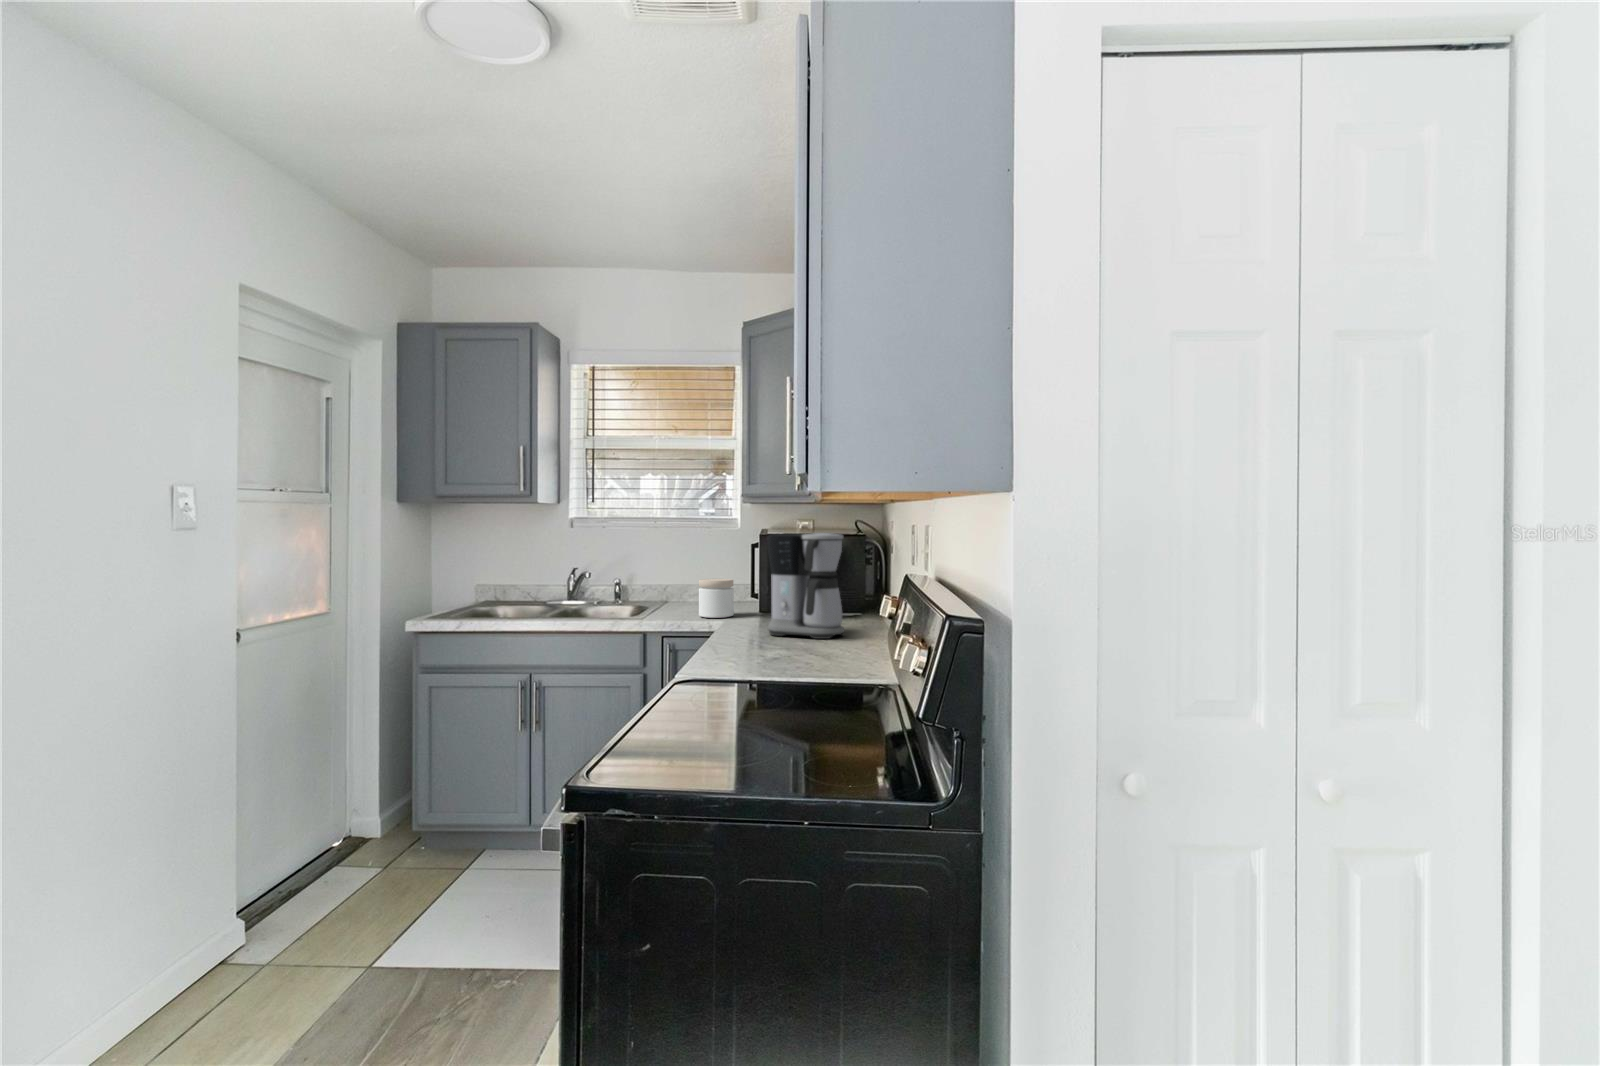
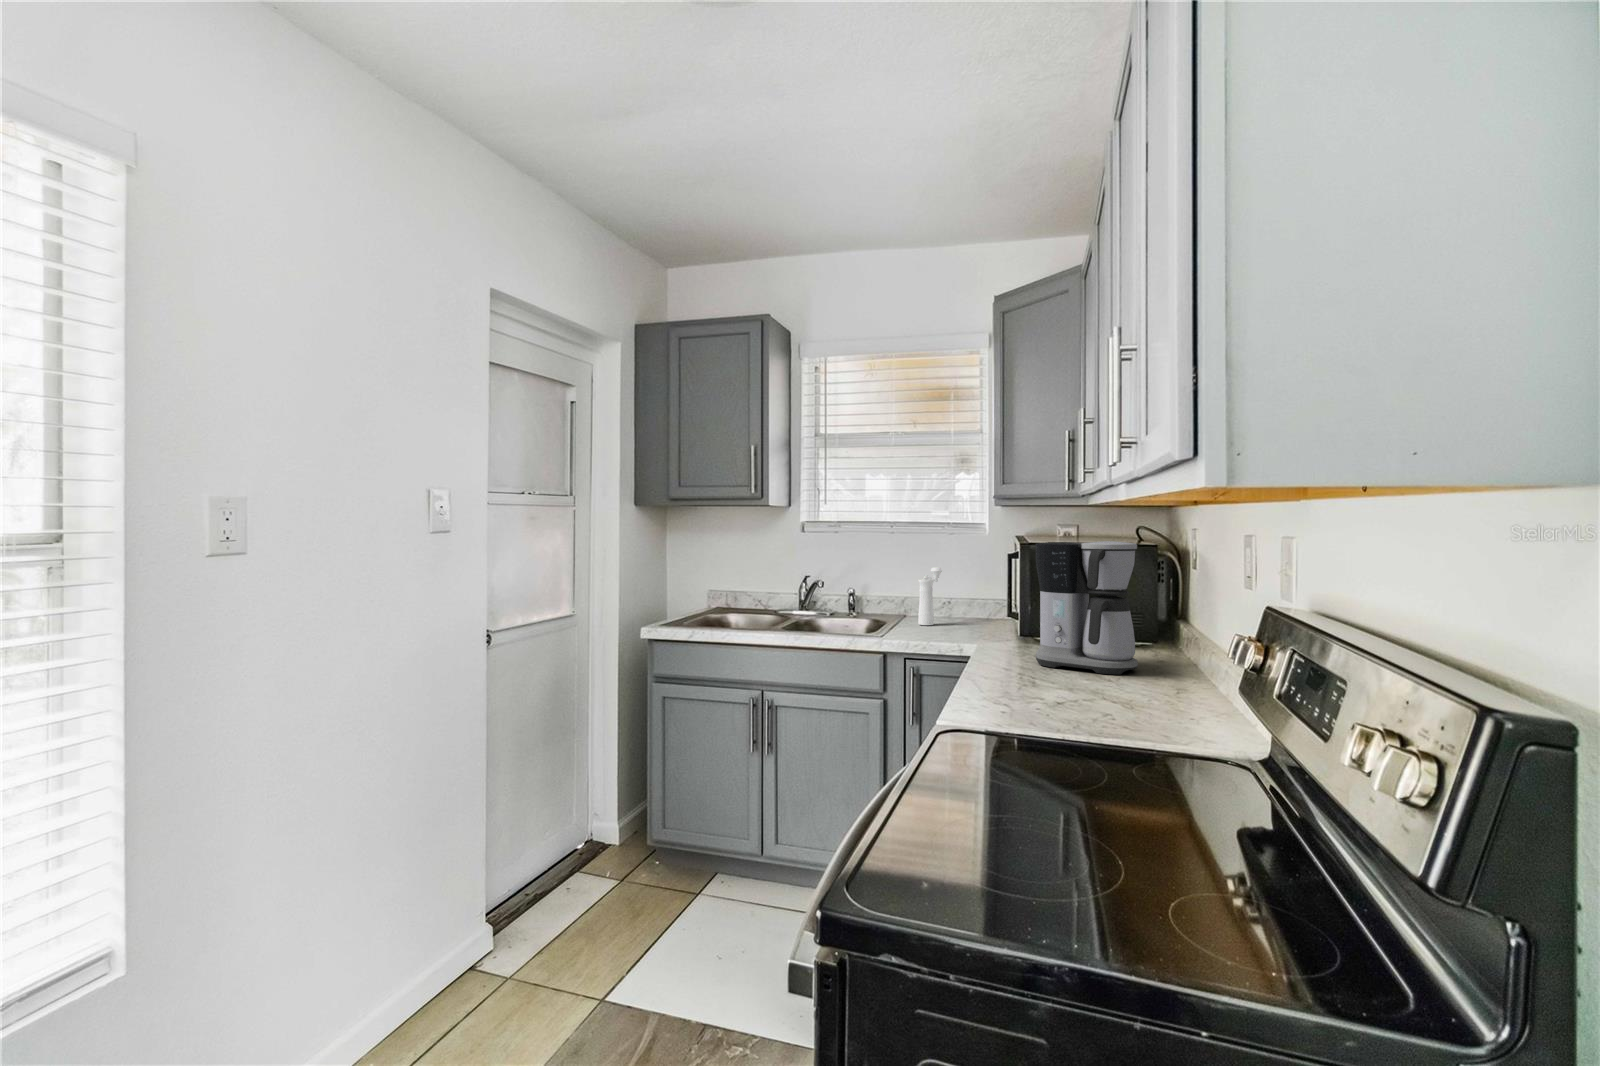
pepper mill: none [678,558,700,609] -> present [919,567,942,625]
jar: present [699,579,734,618] -> none [945,592,985,638]

